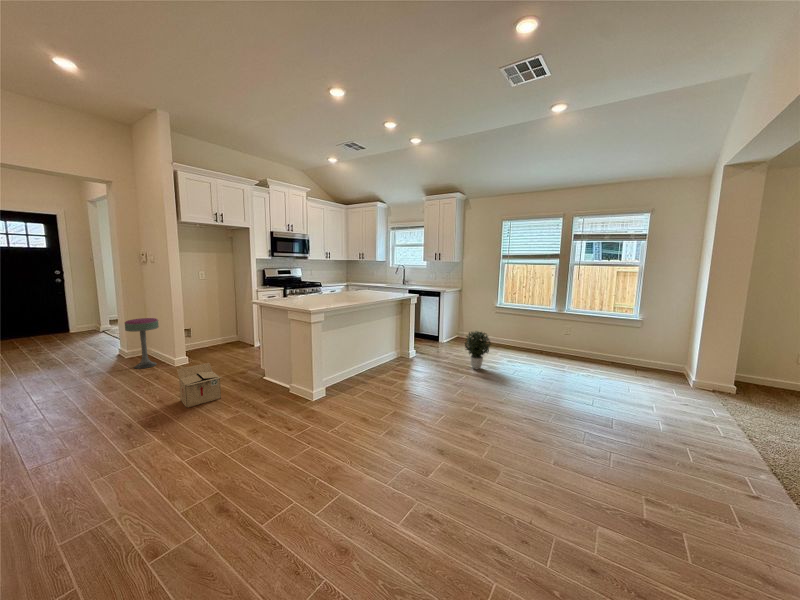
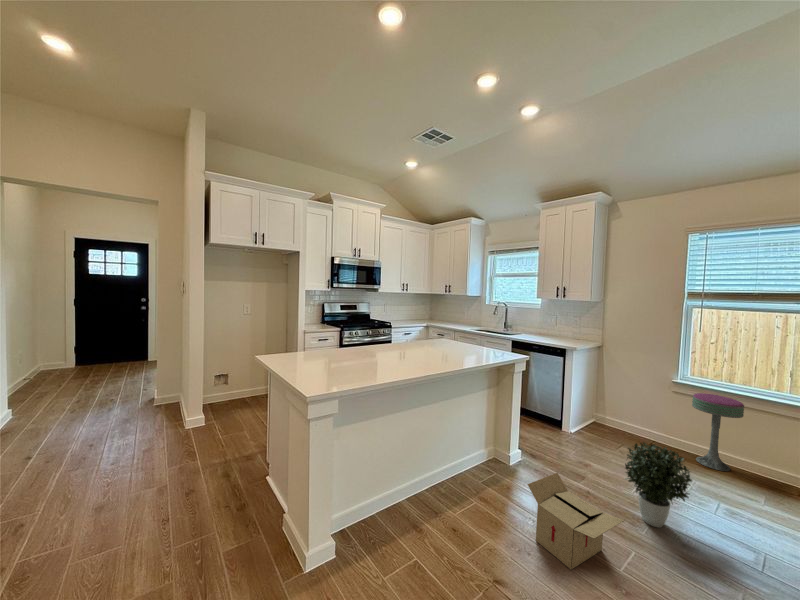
bar stool: present [125,318,159,369] -> present [692,393,744,471]
cardboard box: present [177,363,222,408] -> present [528,473,624,570]

